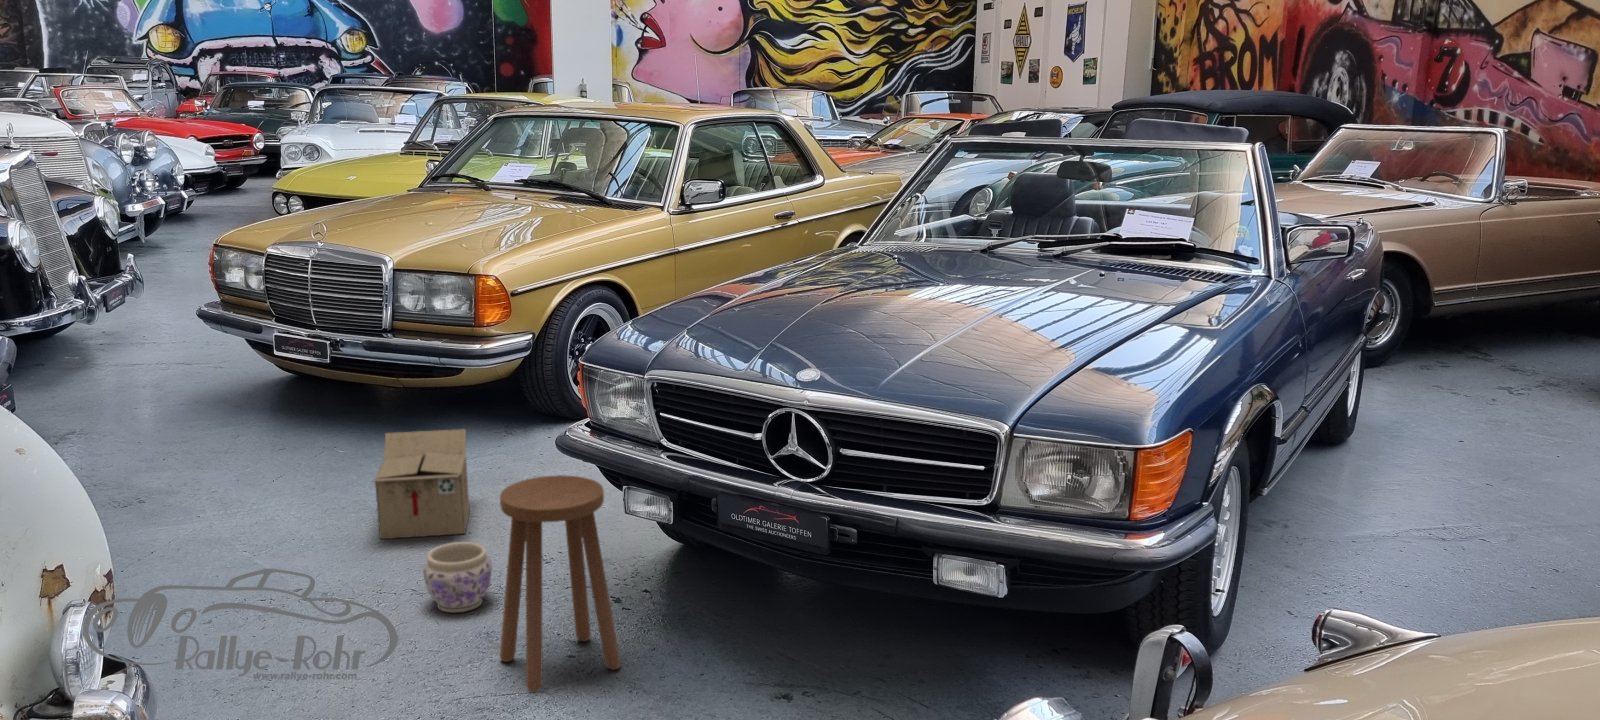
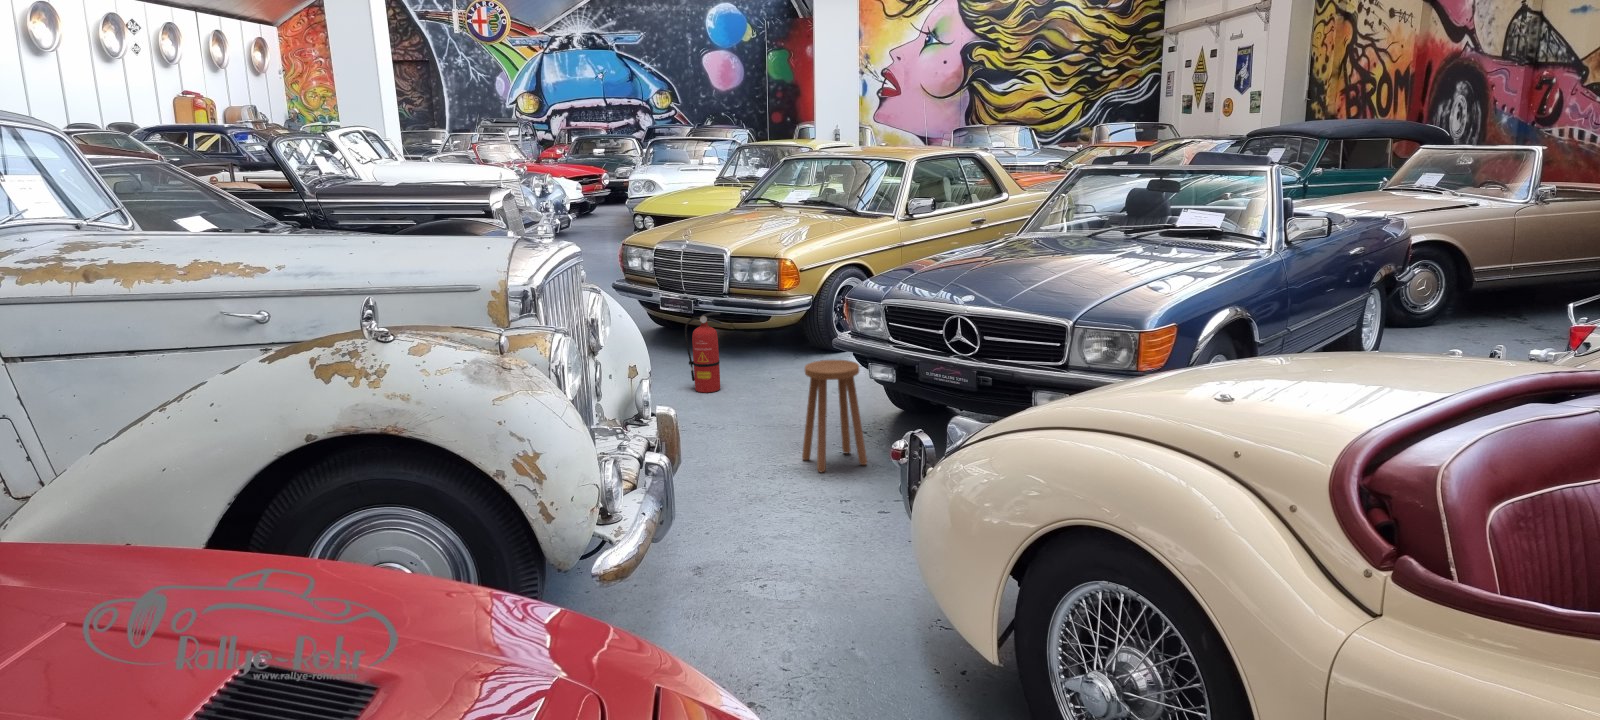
fire extinguisher: none [304,371,373,507] -> present [685,313,723,393]
cardboard box: present [373,429,470,539] -> none [726,347,778,408]
planter: present [423,542,492,613] -> none [759,403,795,440]

